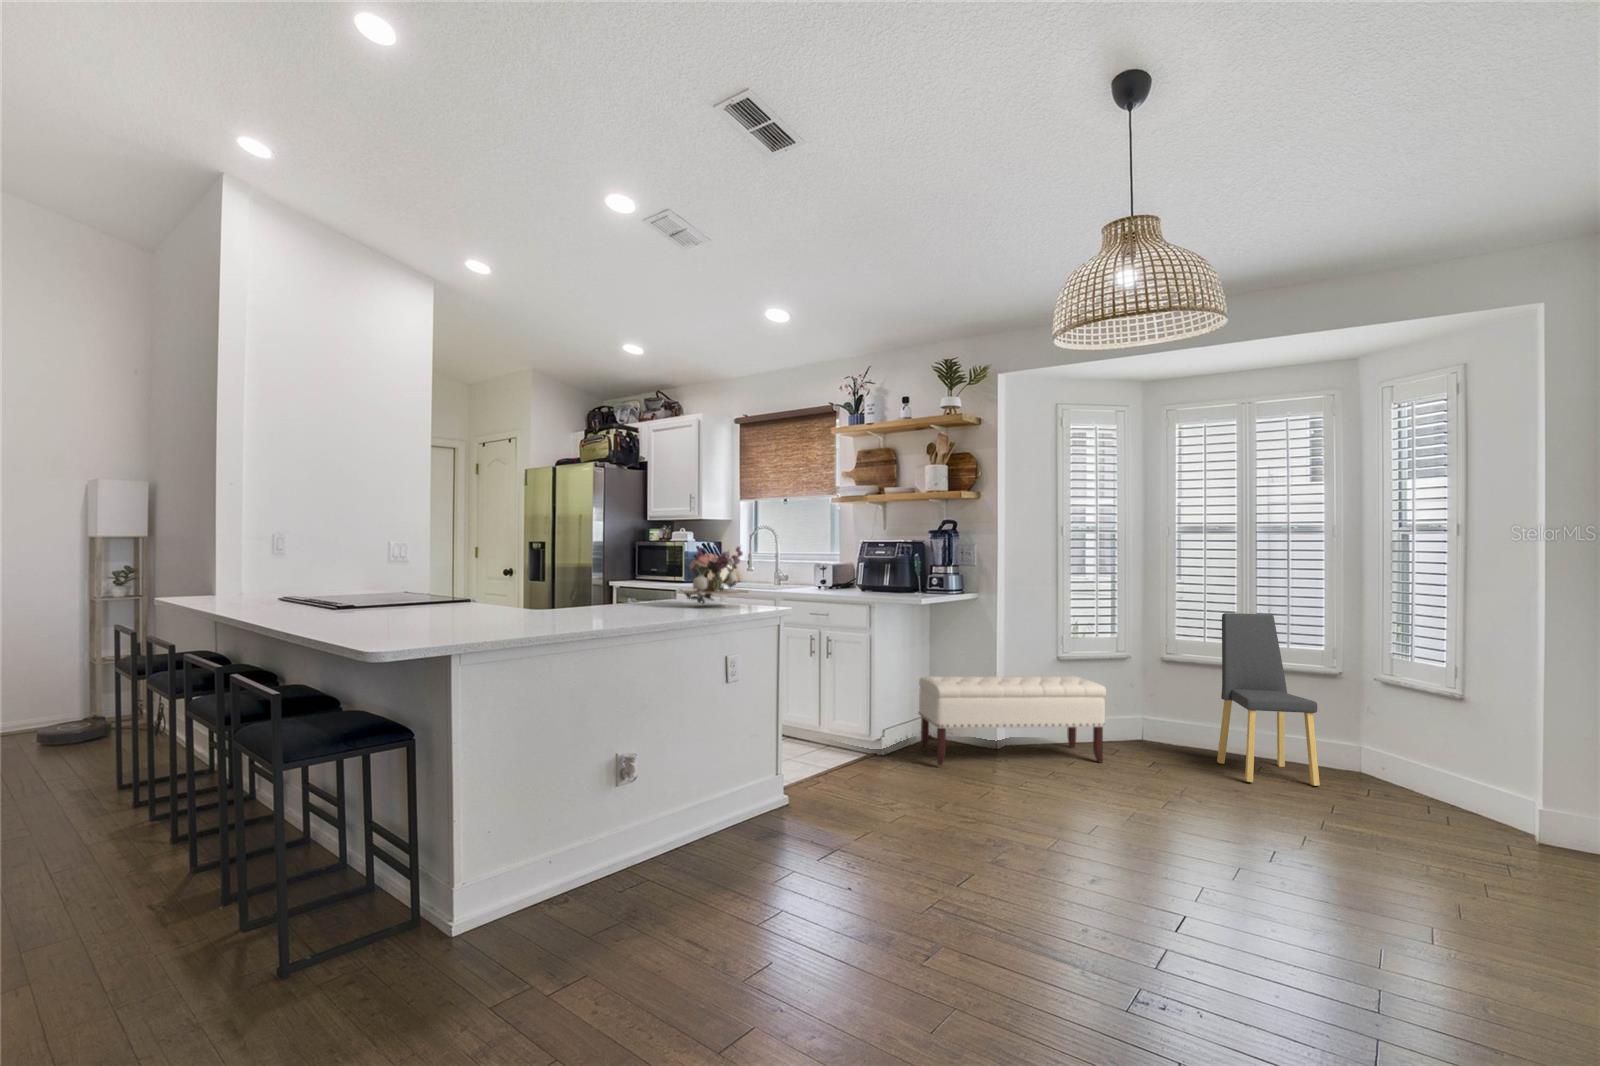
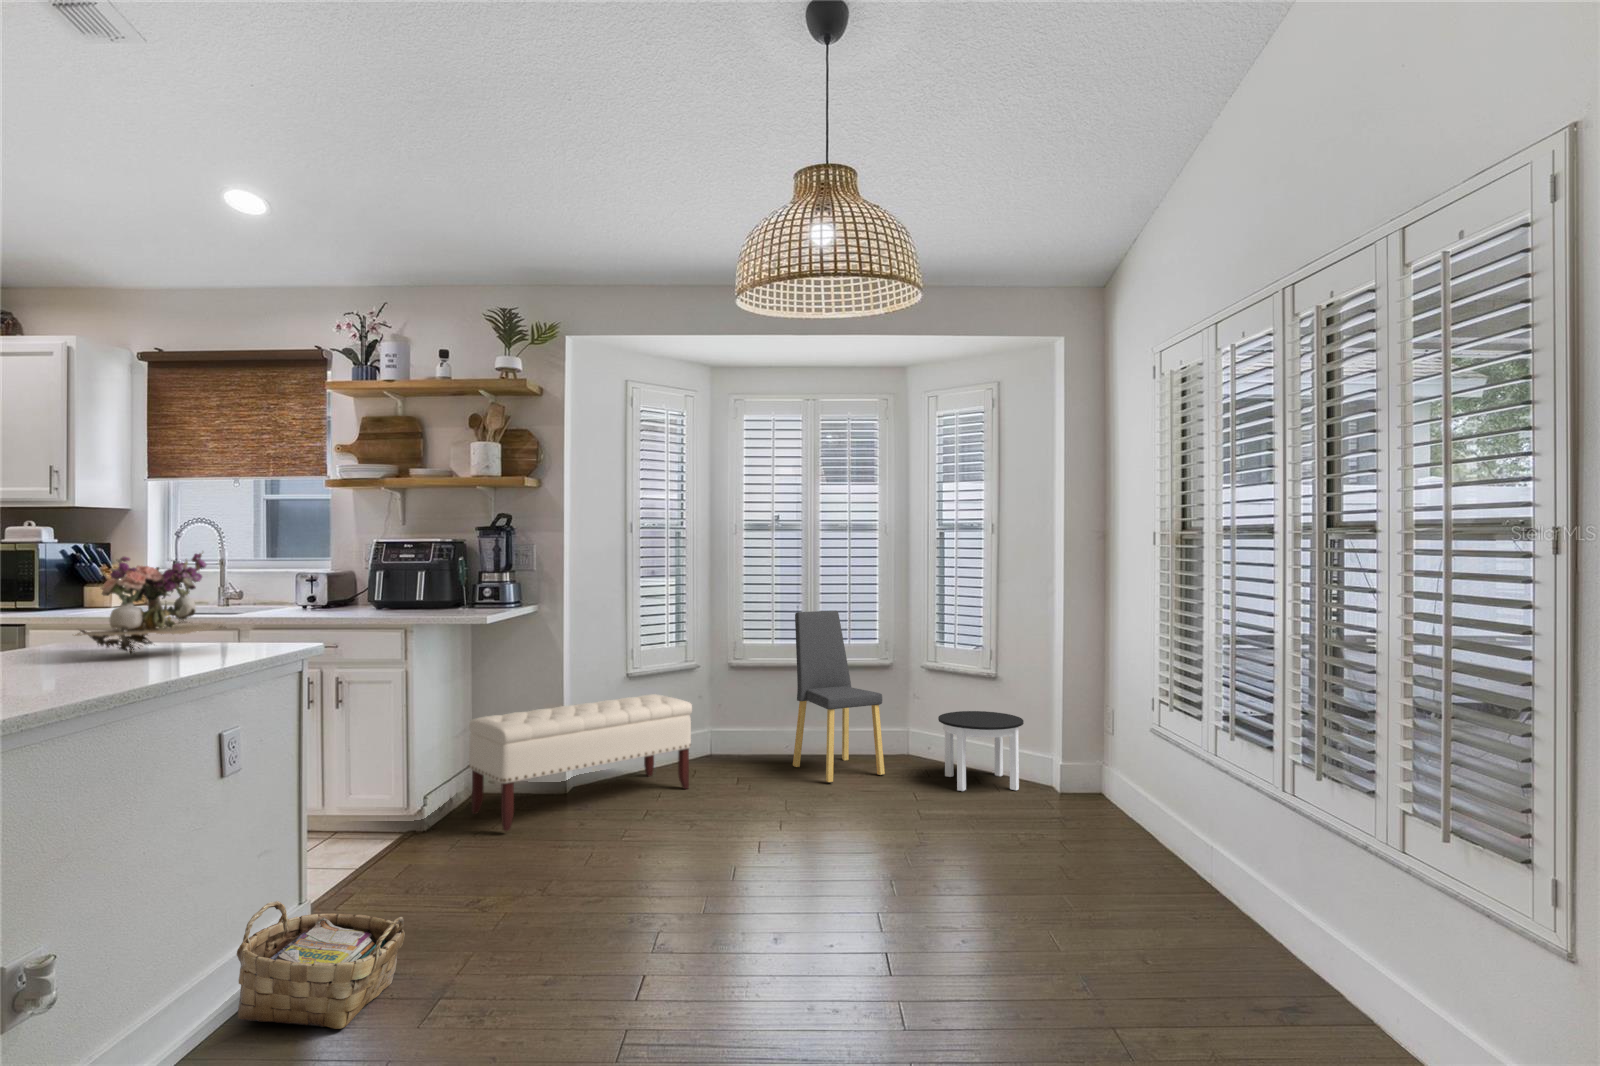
round table: none [1386,733,1507,831] -> present [938,711,1024,791]
woven basket: none [745,767,839,854] -> present [237,901,405,1029]

